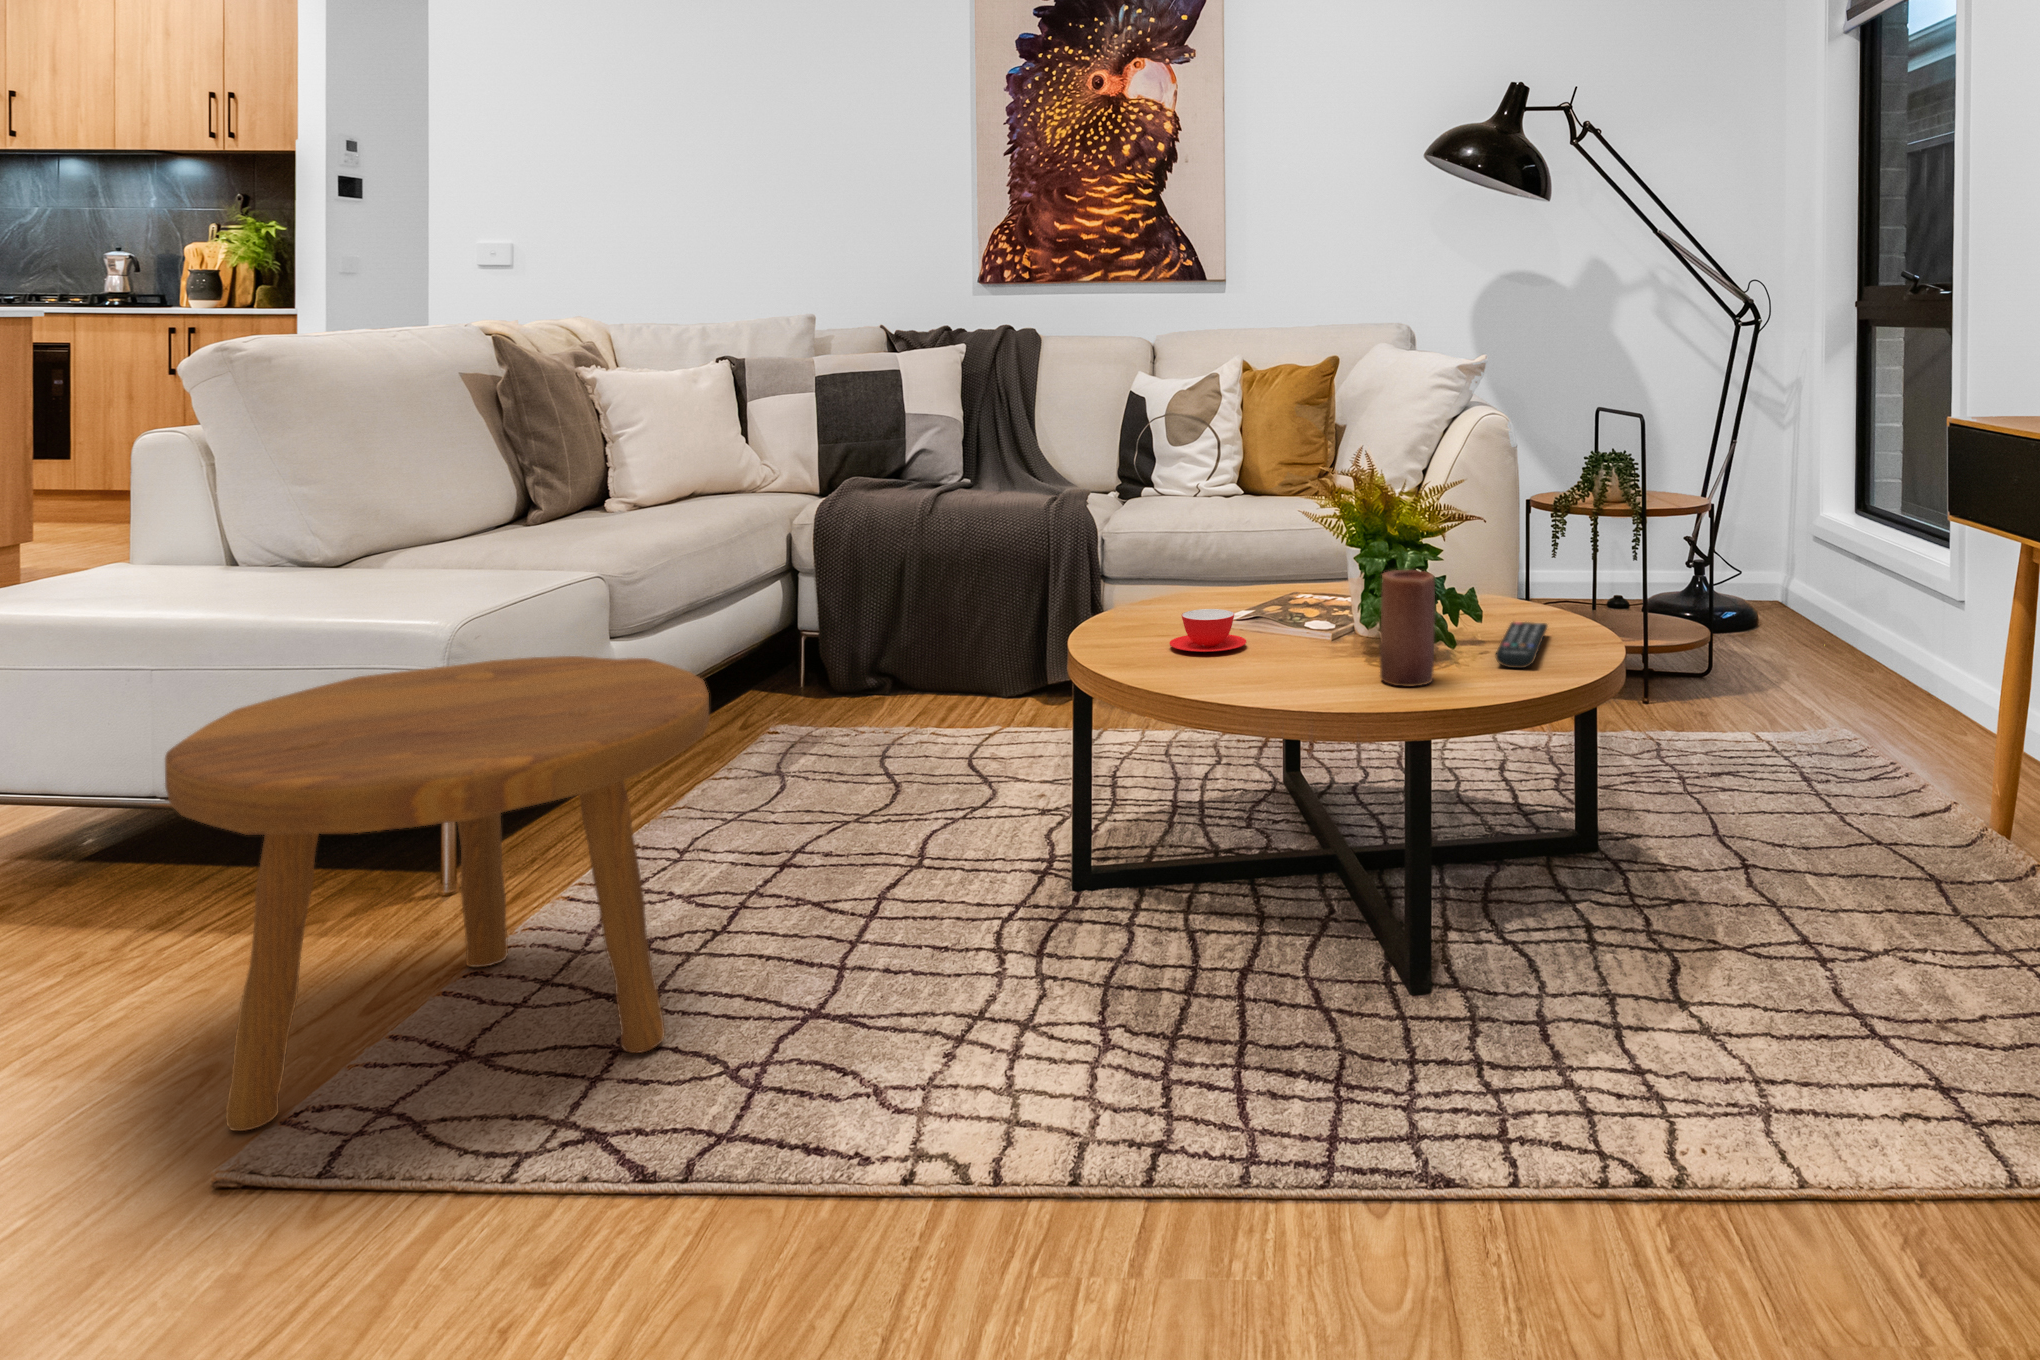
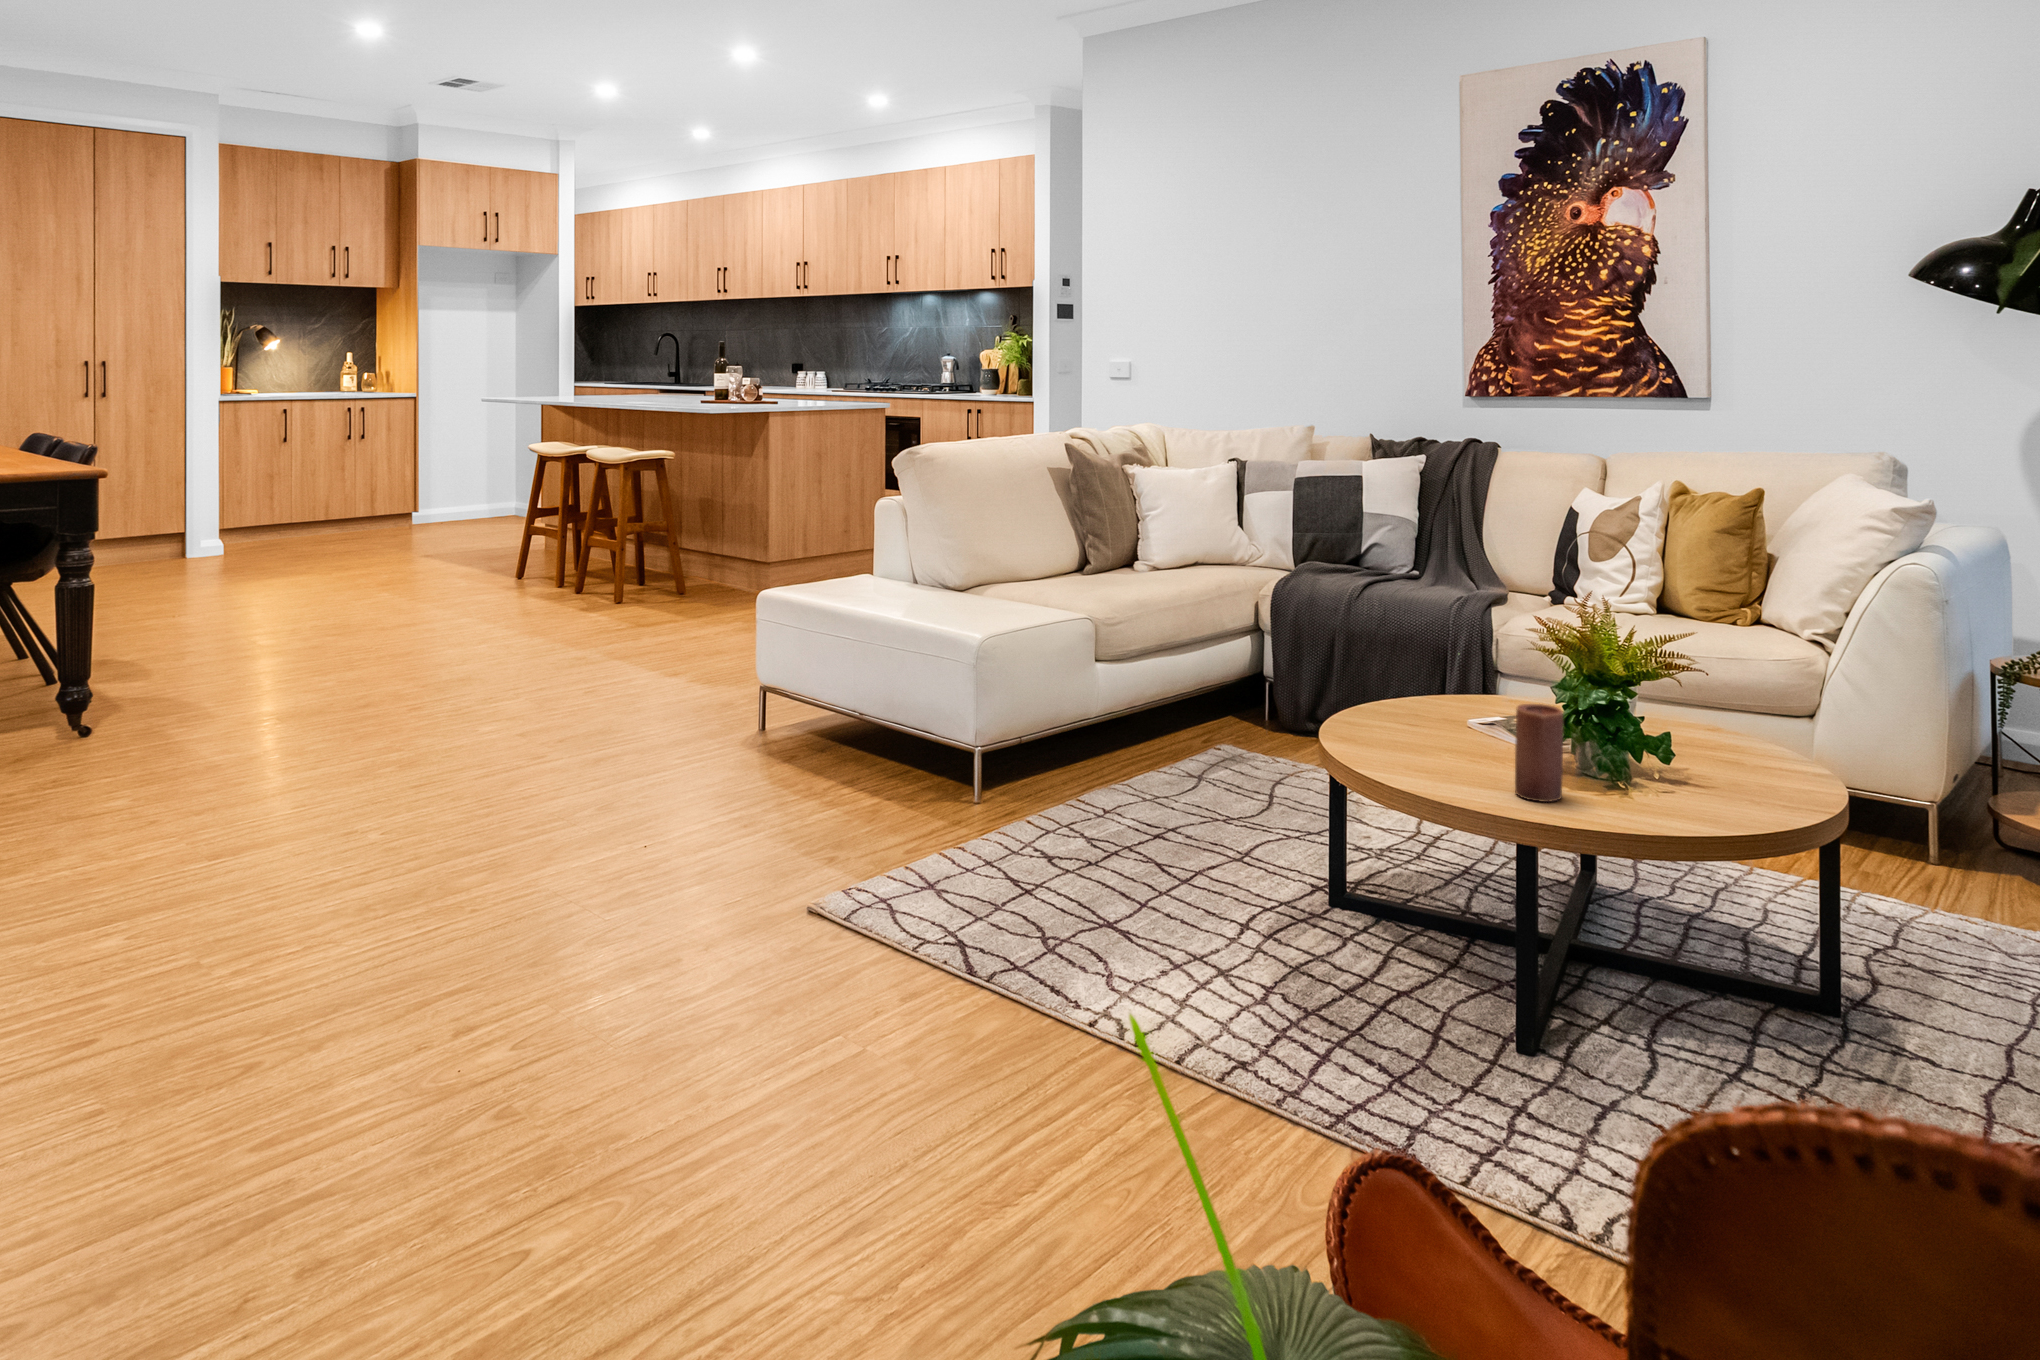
teacup: present [1169,609,1246,652] -> none [1393,709,1457,745]
remote control: present [1496,622,1547,668] -> none [1635,771,1740,809]
footstool: present [165,656,709,1131] -> none [805,661,1073,916]

